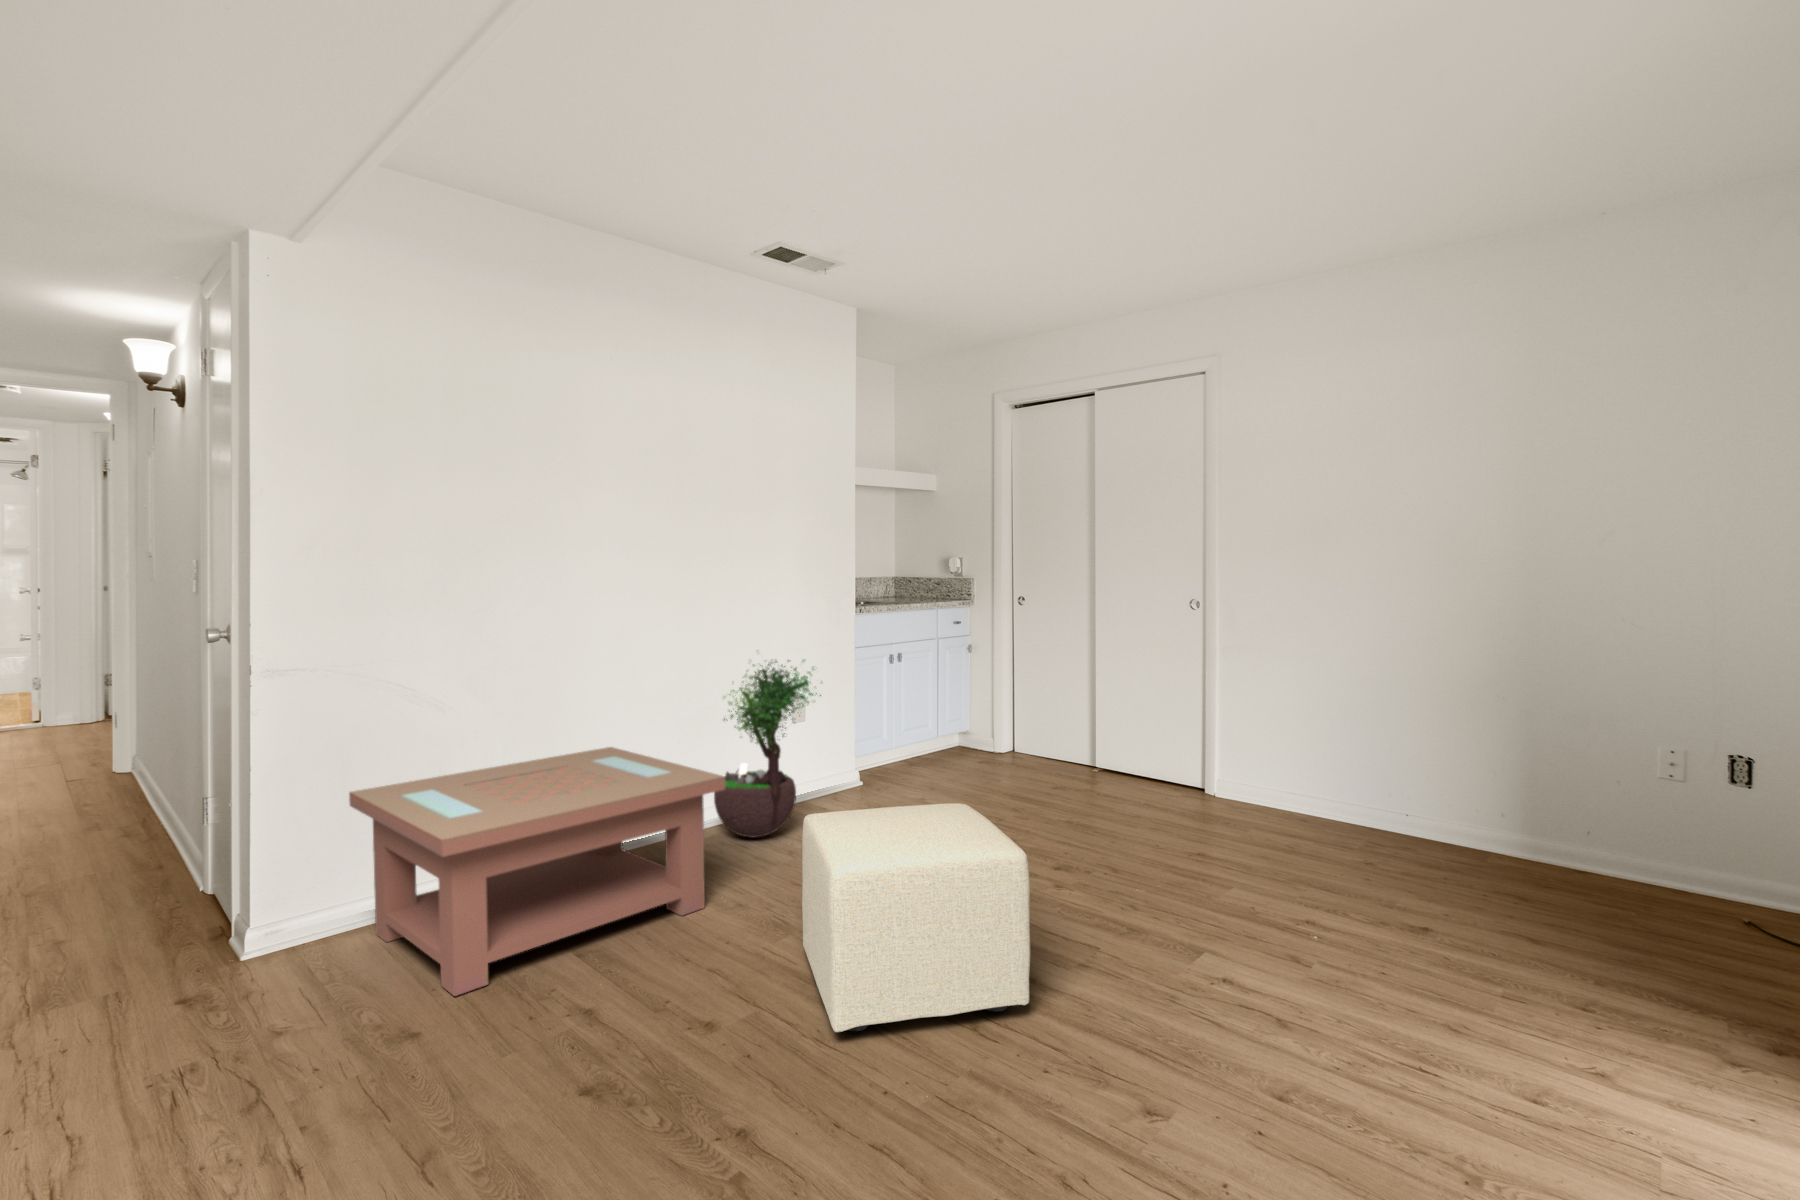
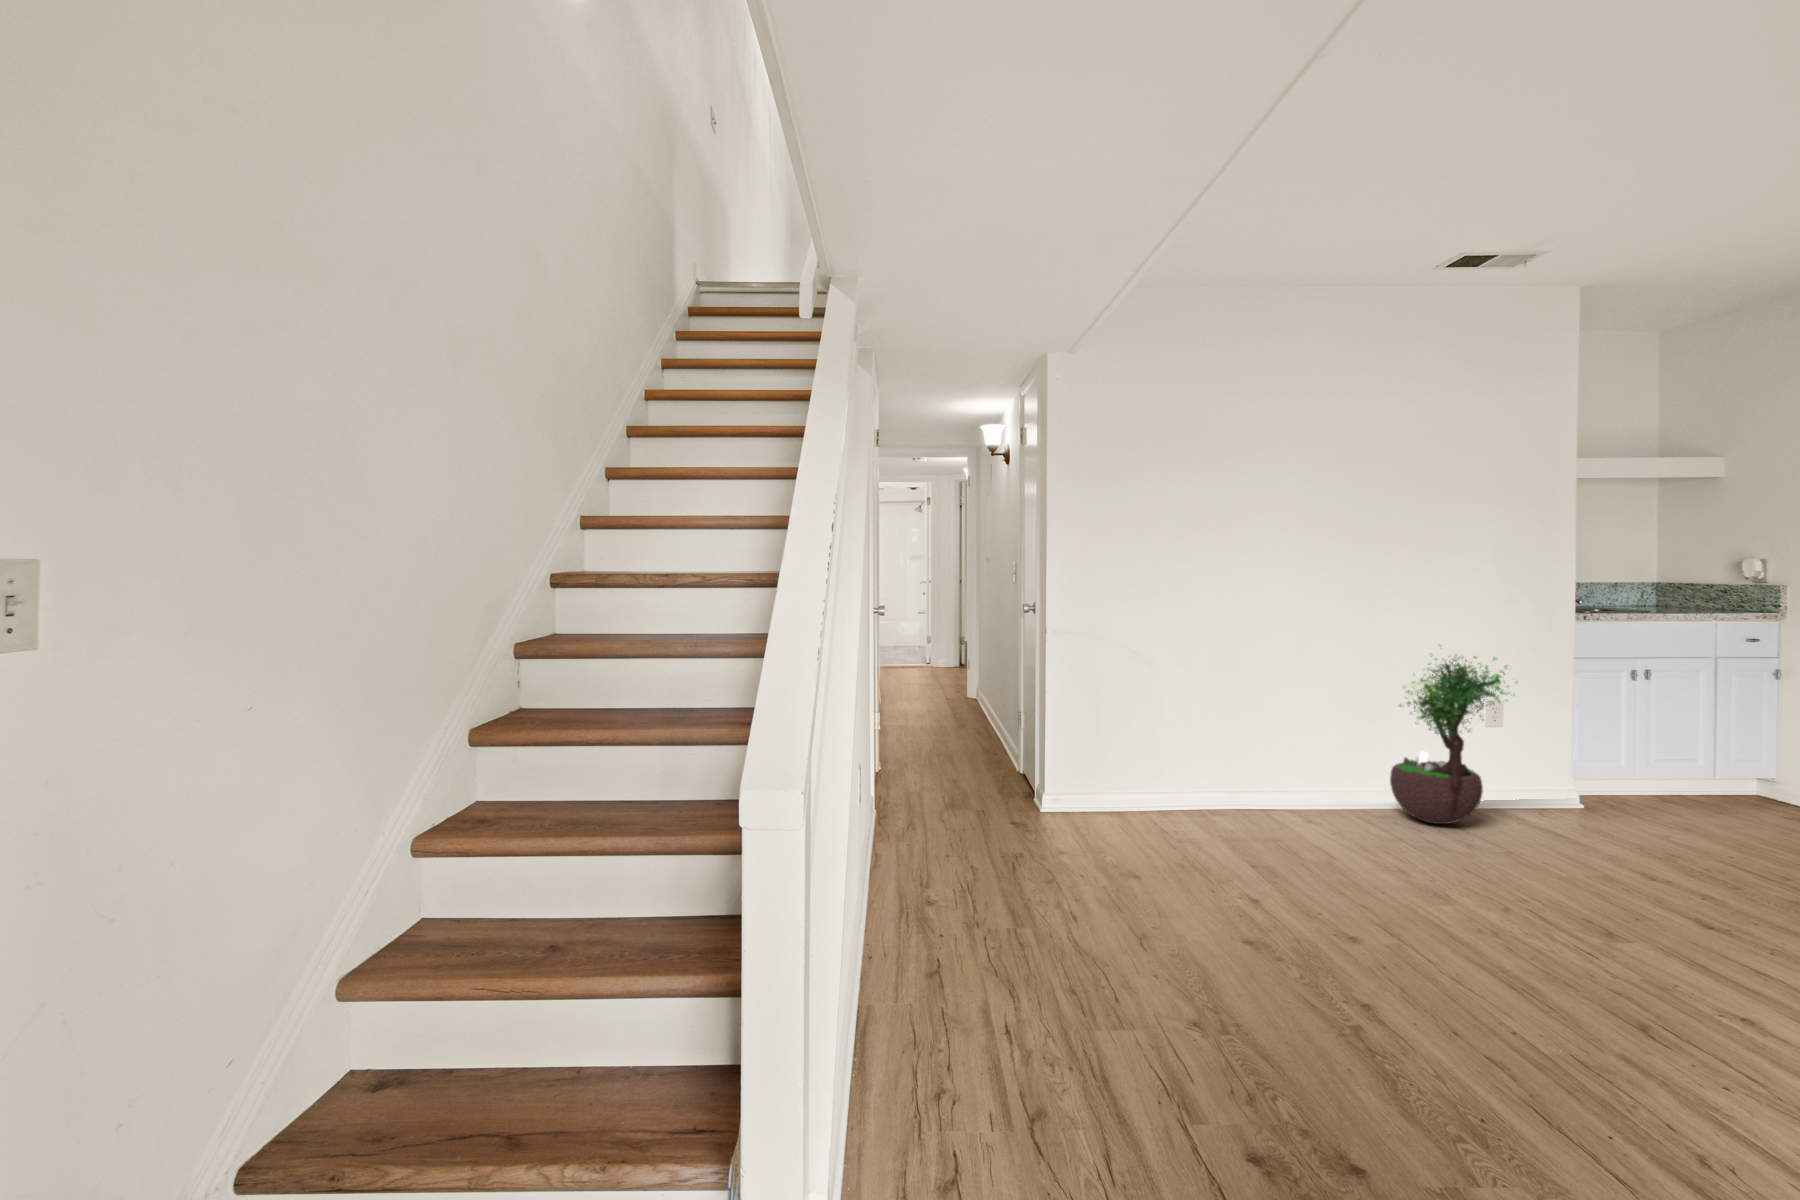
coffee table: present [349,747,725,996] -> none [1099,717,1390,865]
ottoman: present [802,803,1030,1032] -> none [1457,790,1735,1028]

